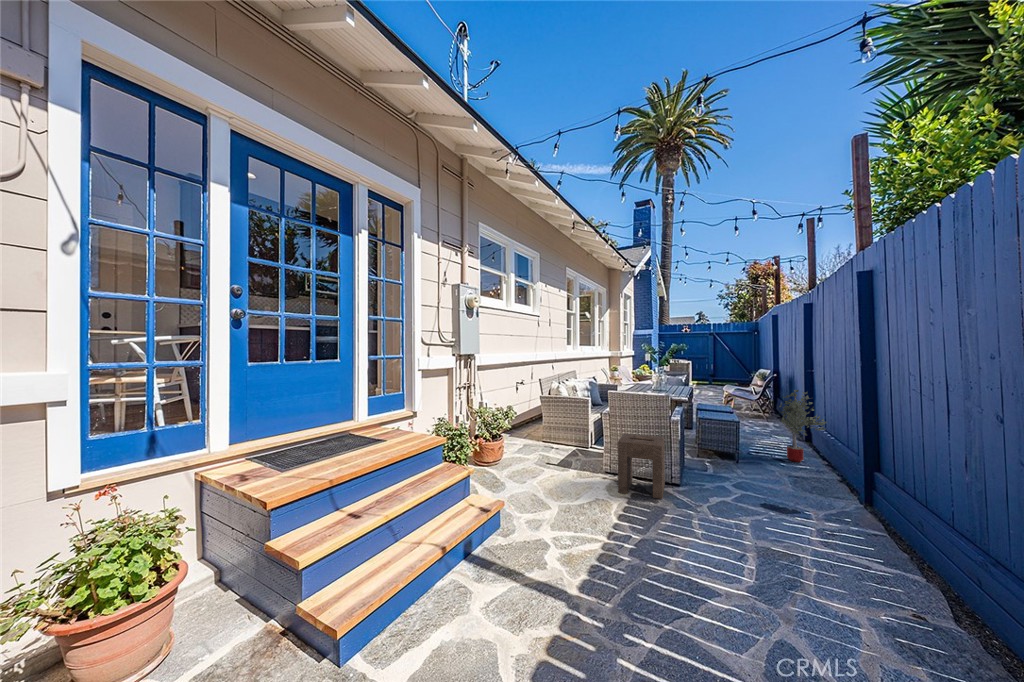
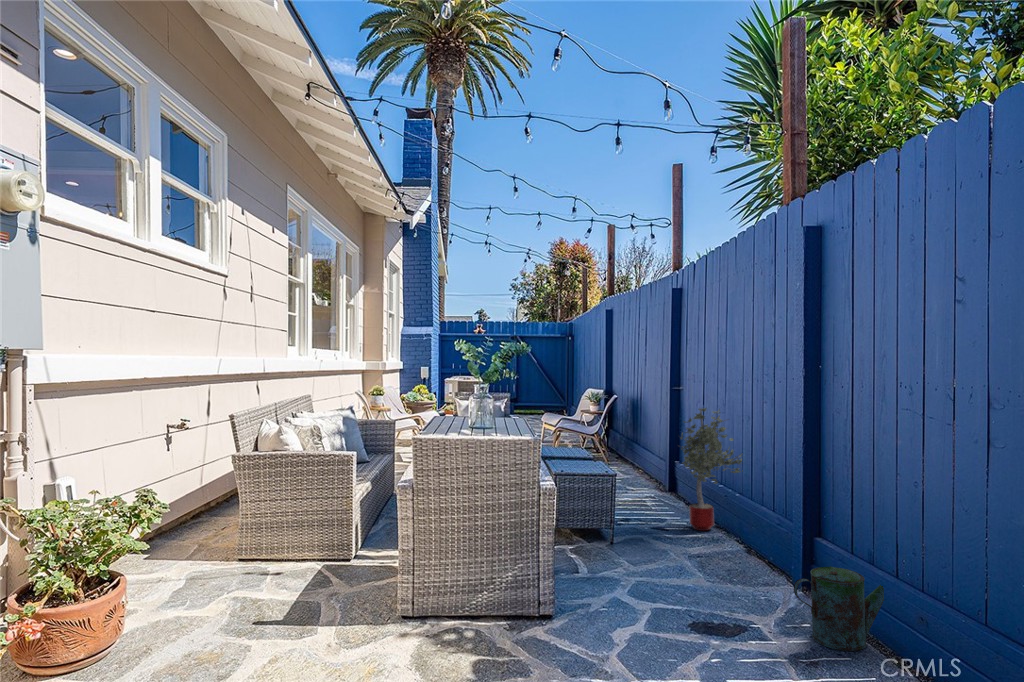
stool: present [618,434,665,499] -> none [440,520,539,667]
watering can: none [811,483,893,530] -> present [794,566,884,651]

